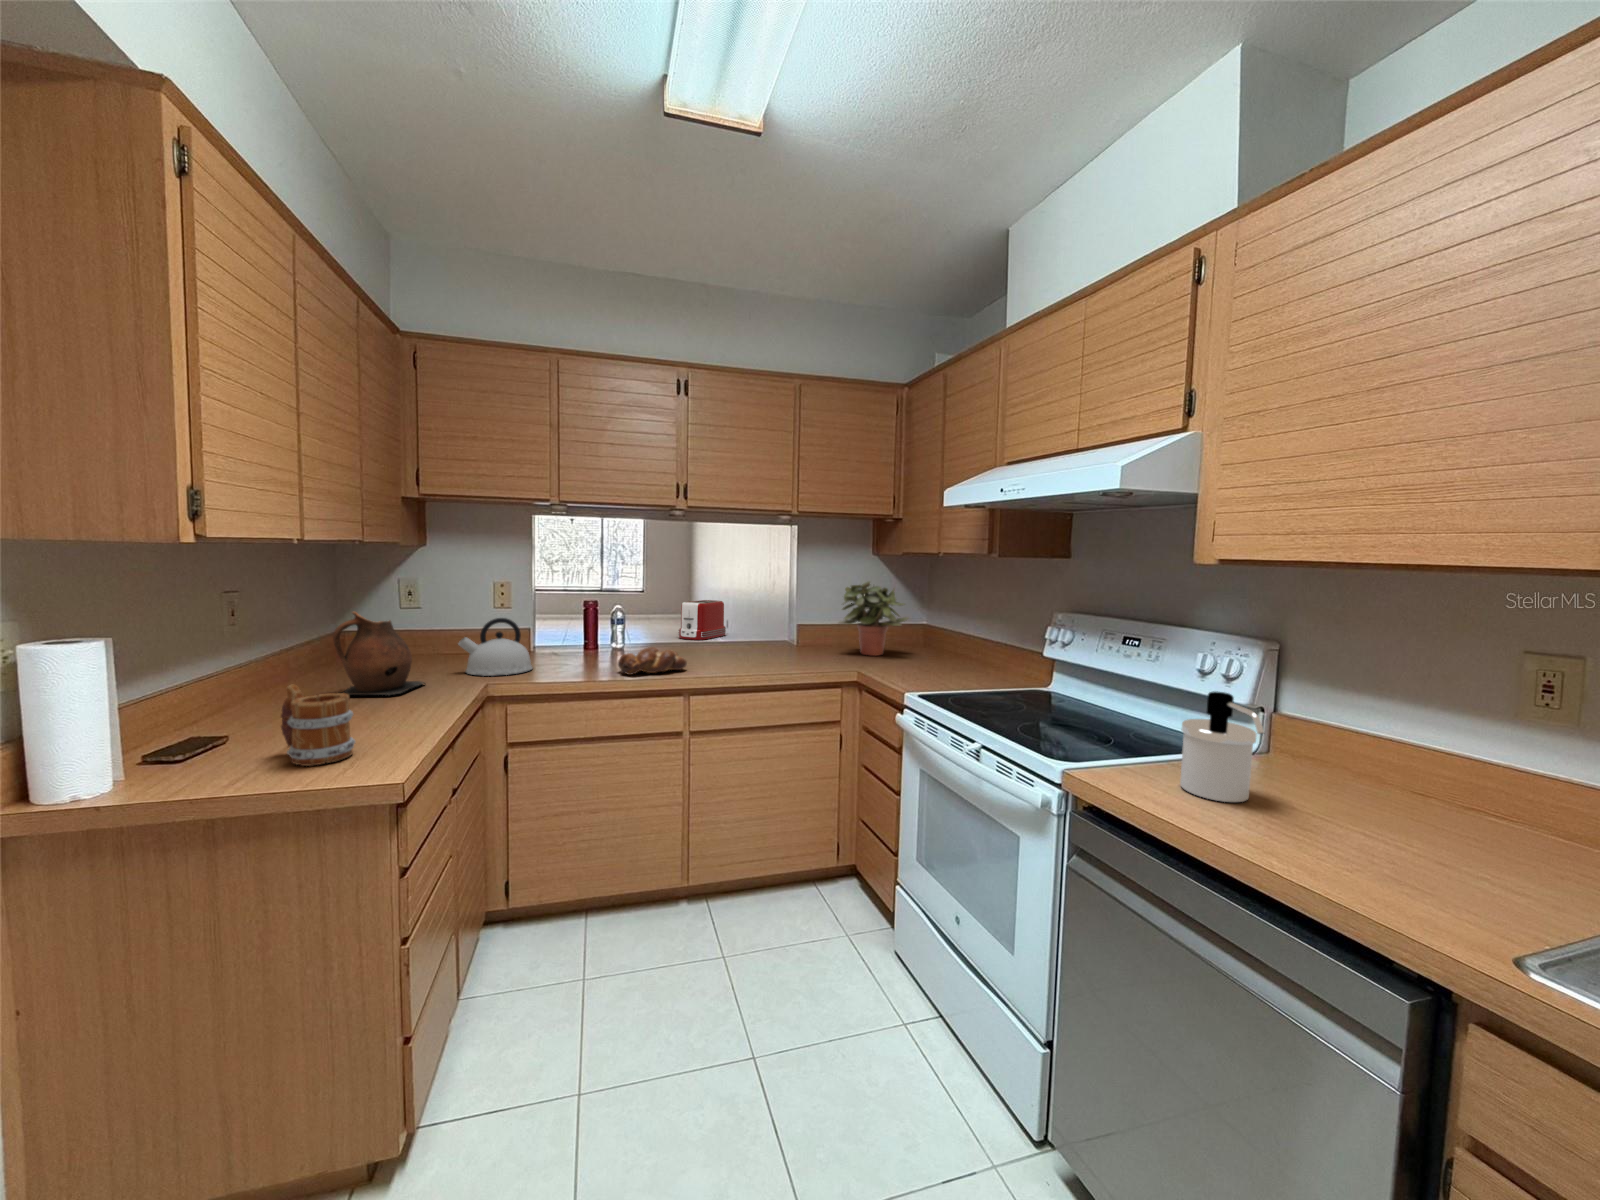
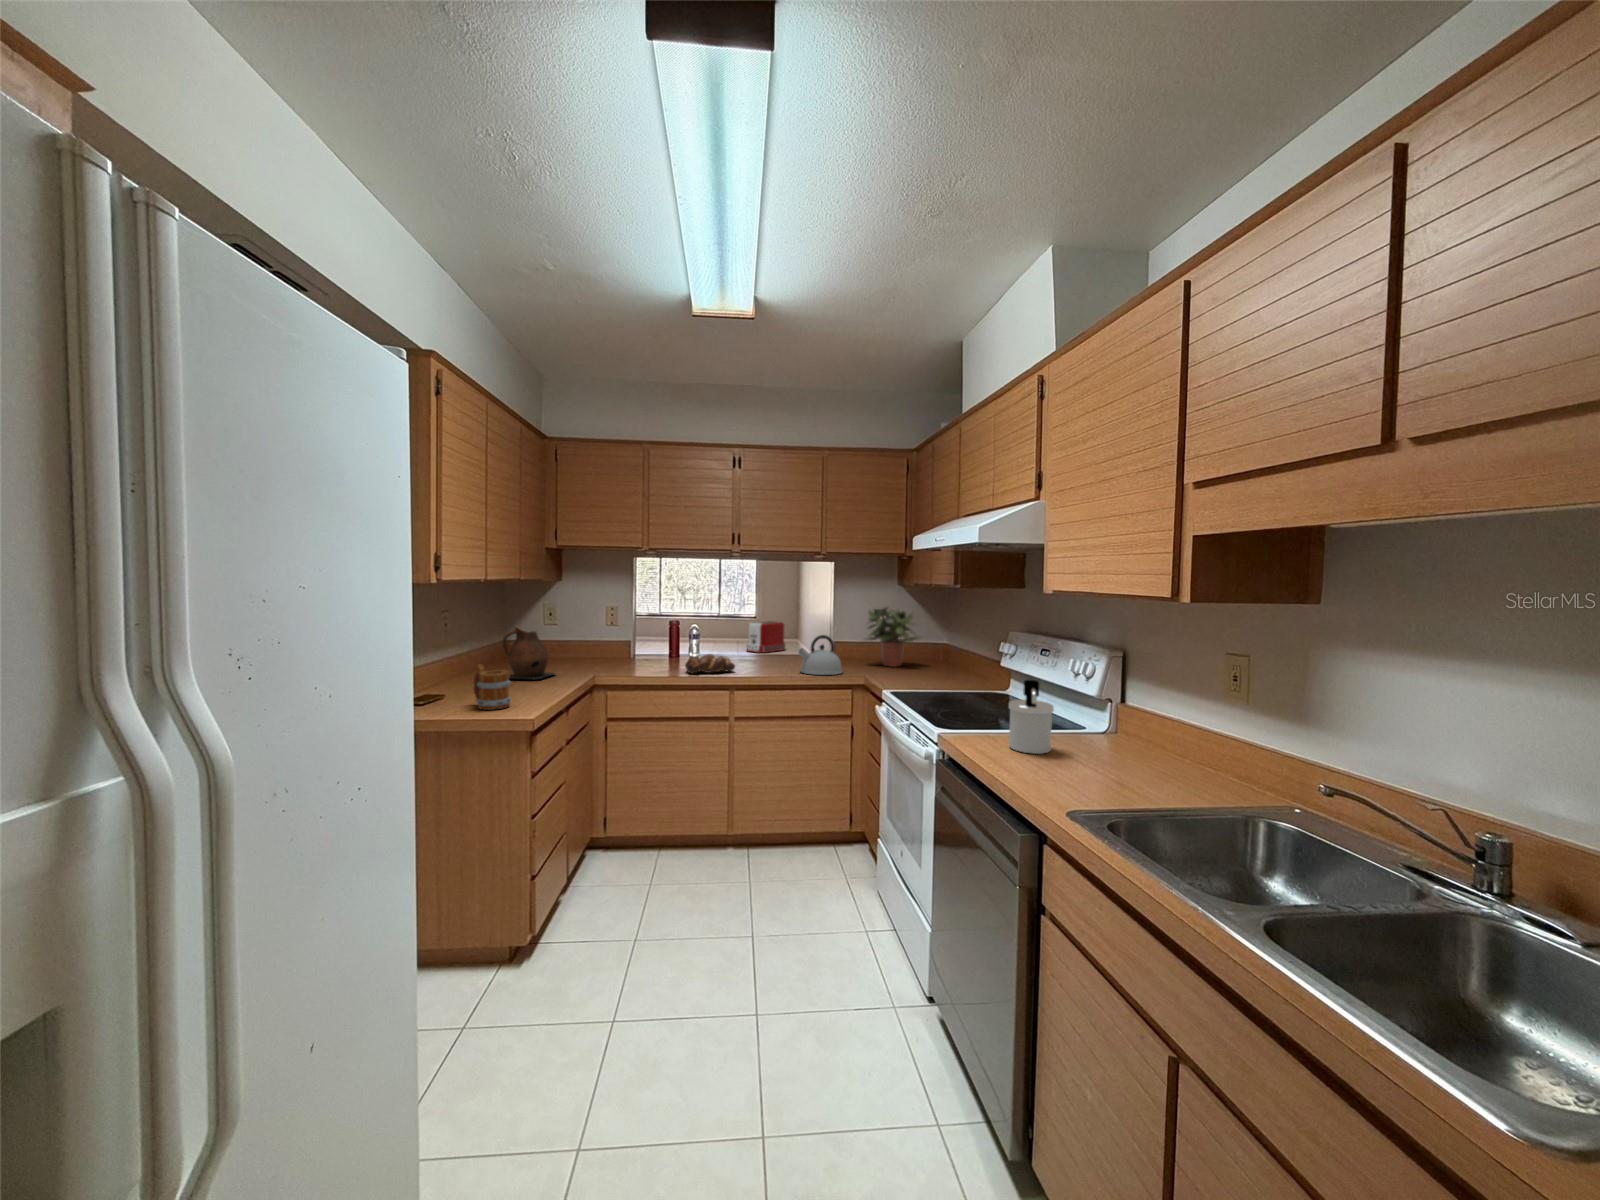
kettle: present [458,618,532,676] -> present [798,635,842,675]

